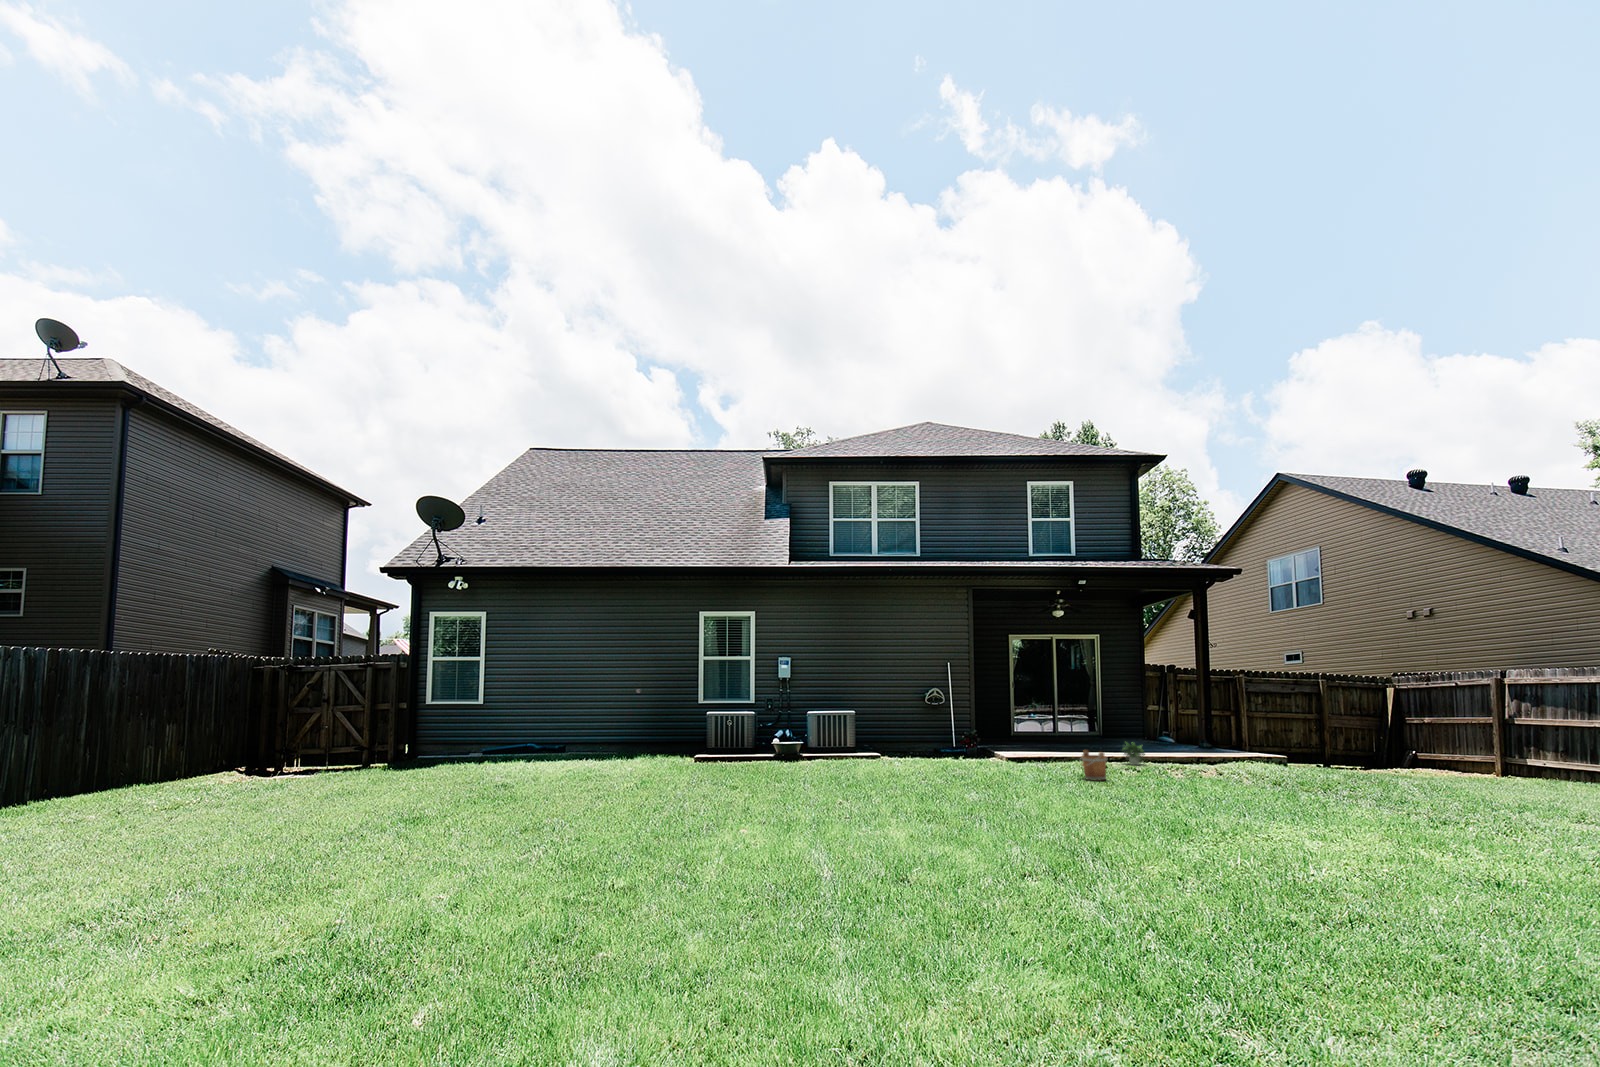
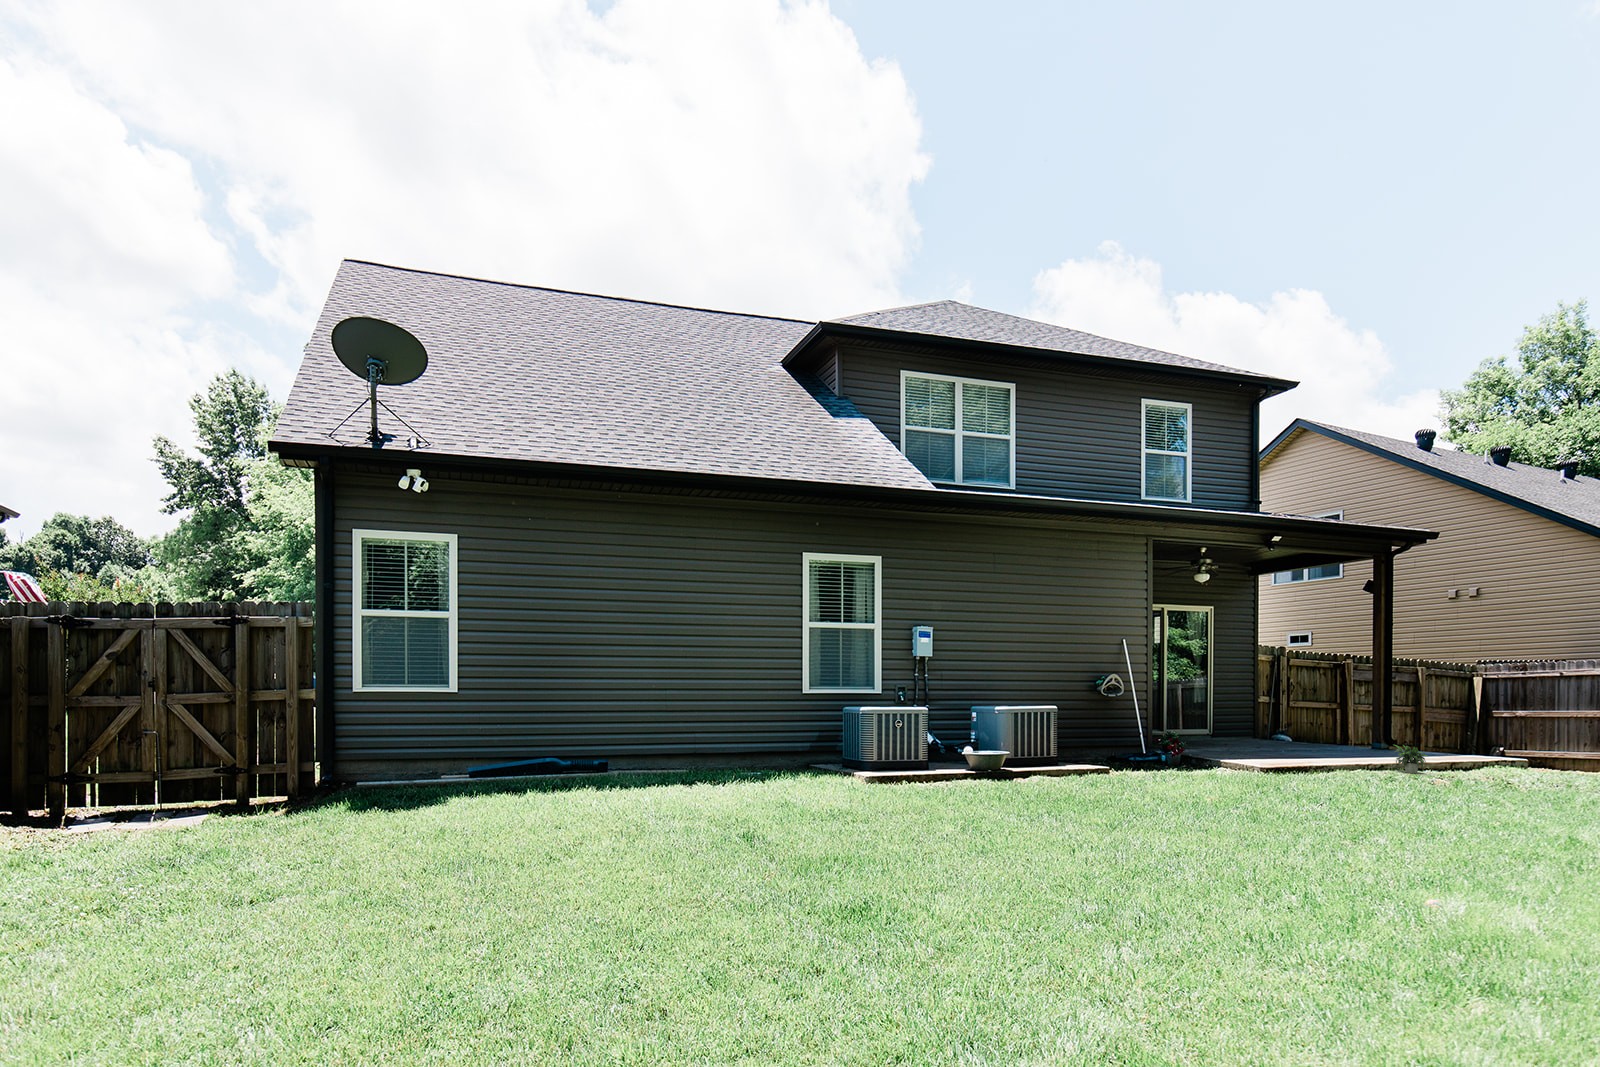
bucket: present [1080,750,1107,781] -> none [1469,762,1511,801]

